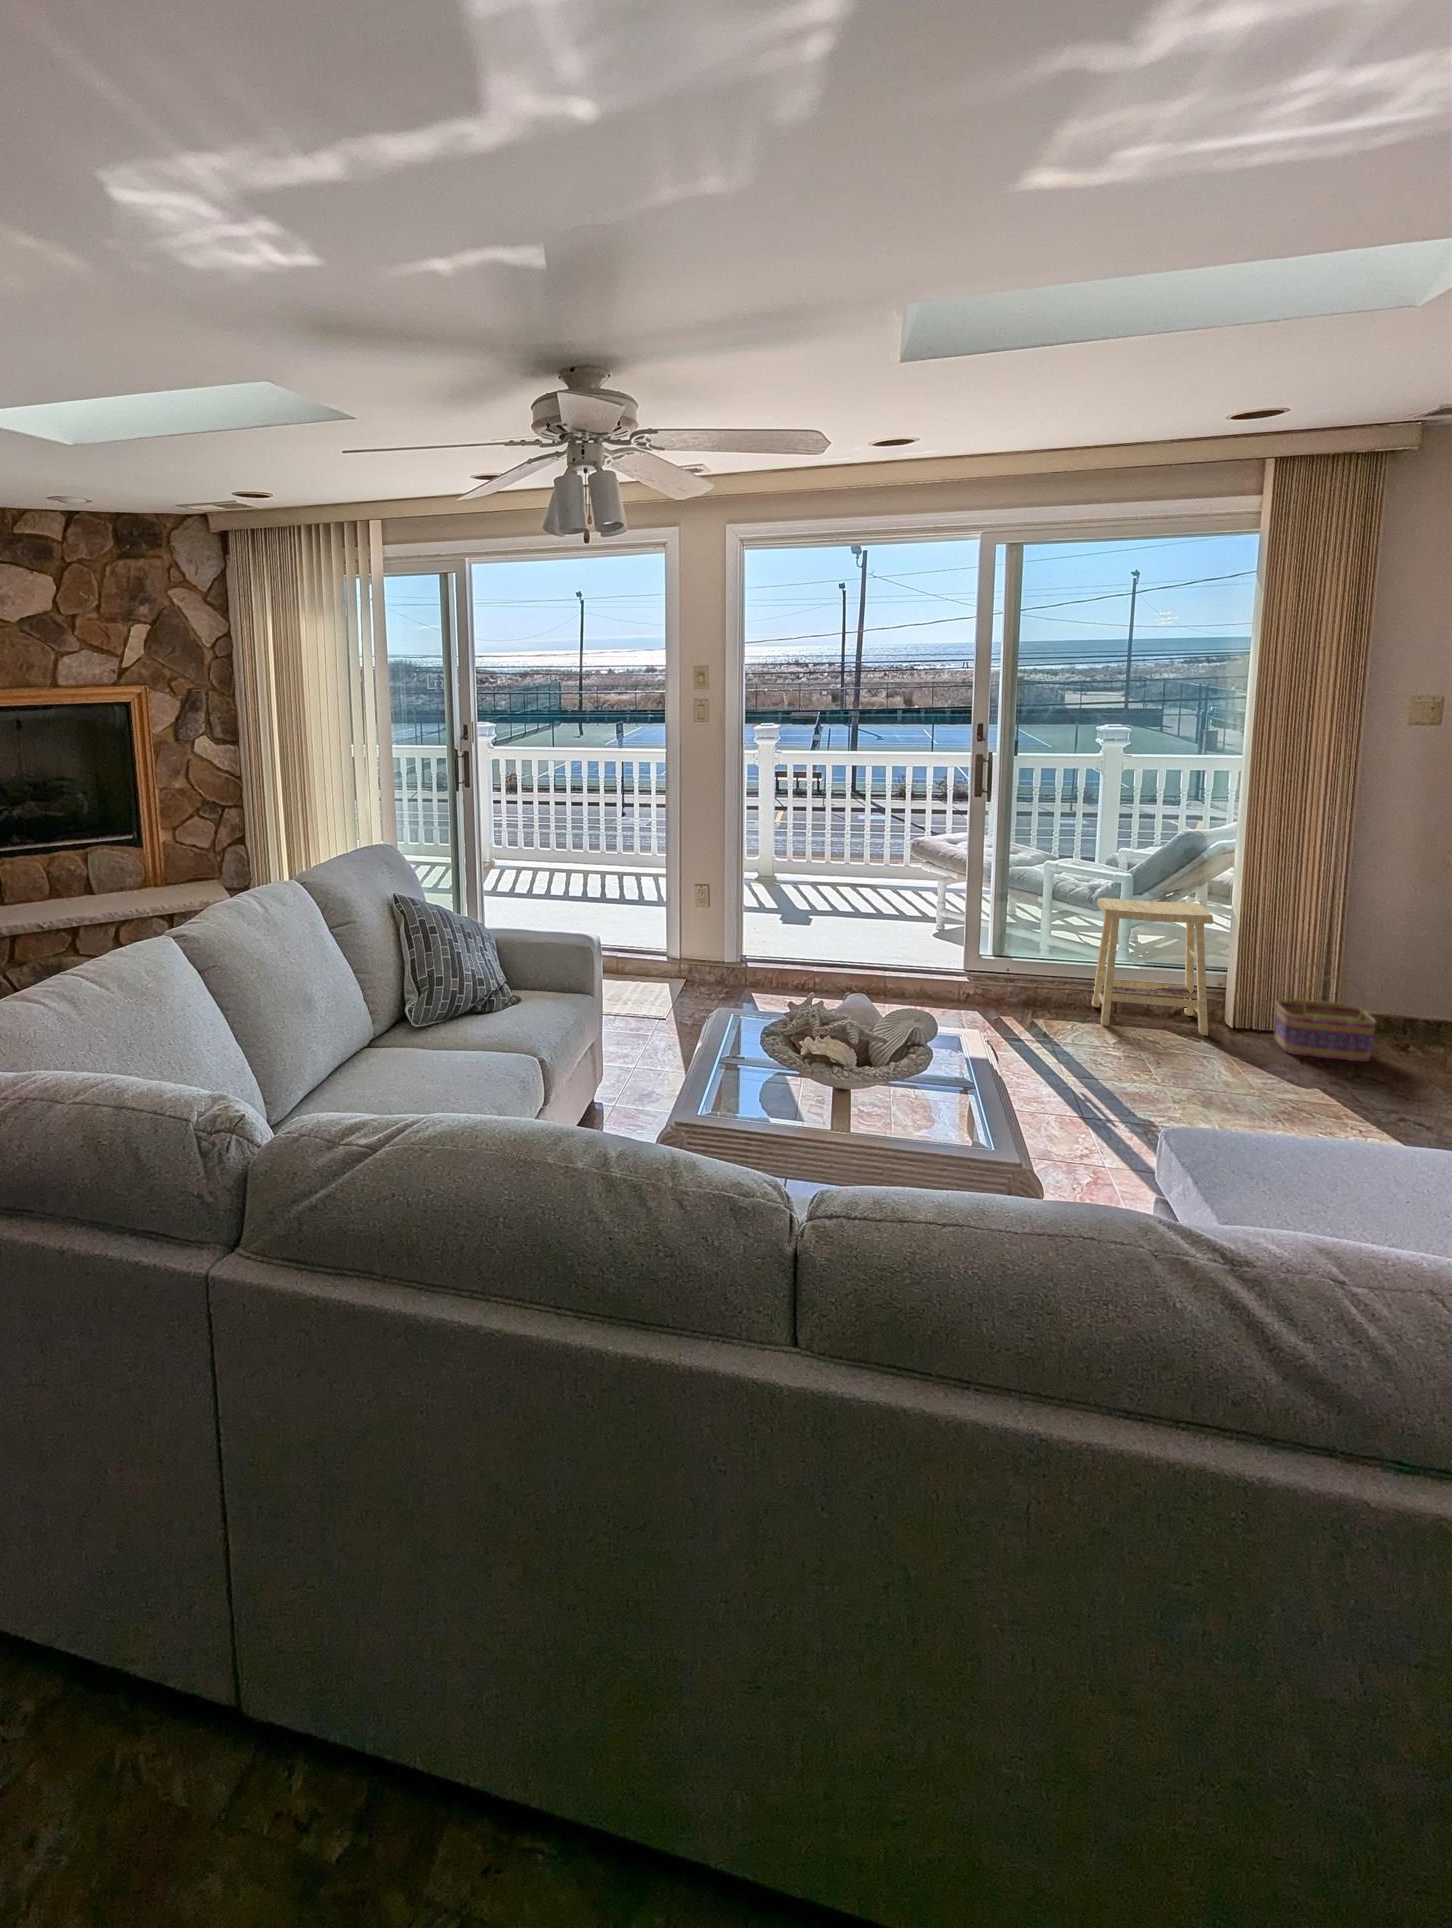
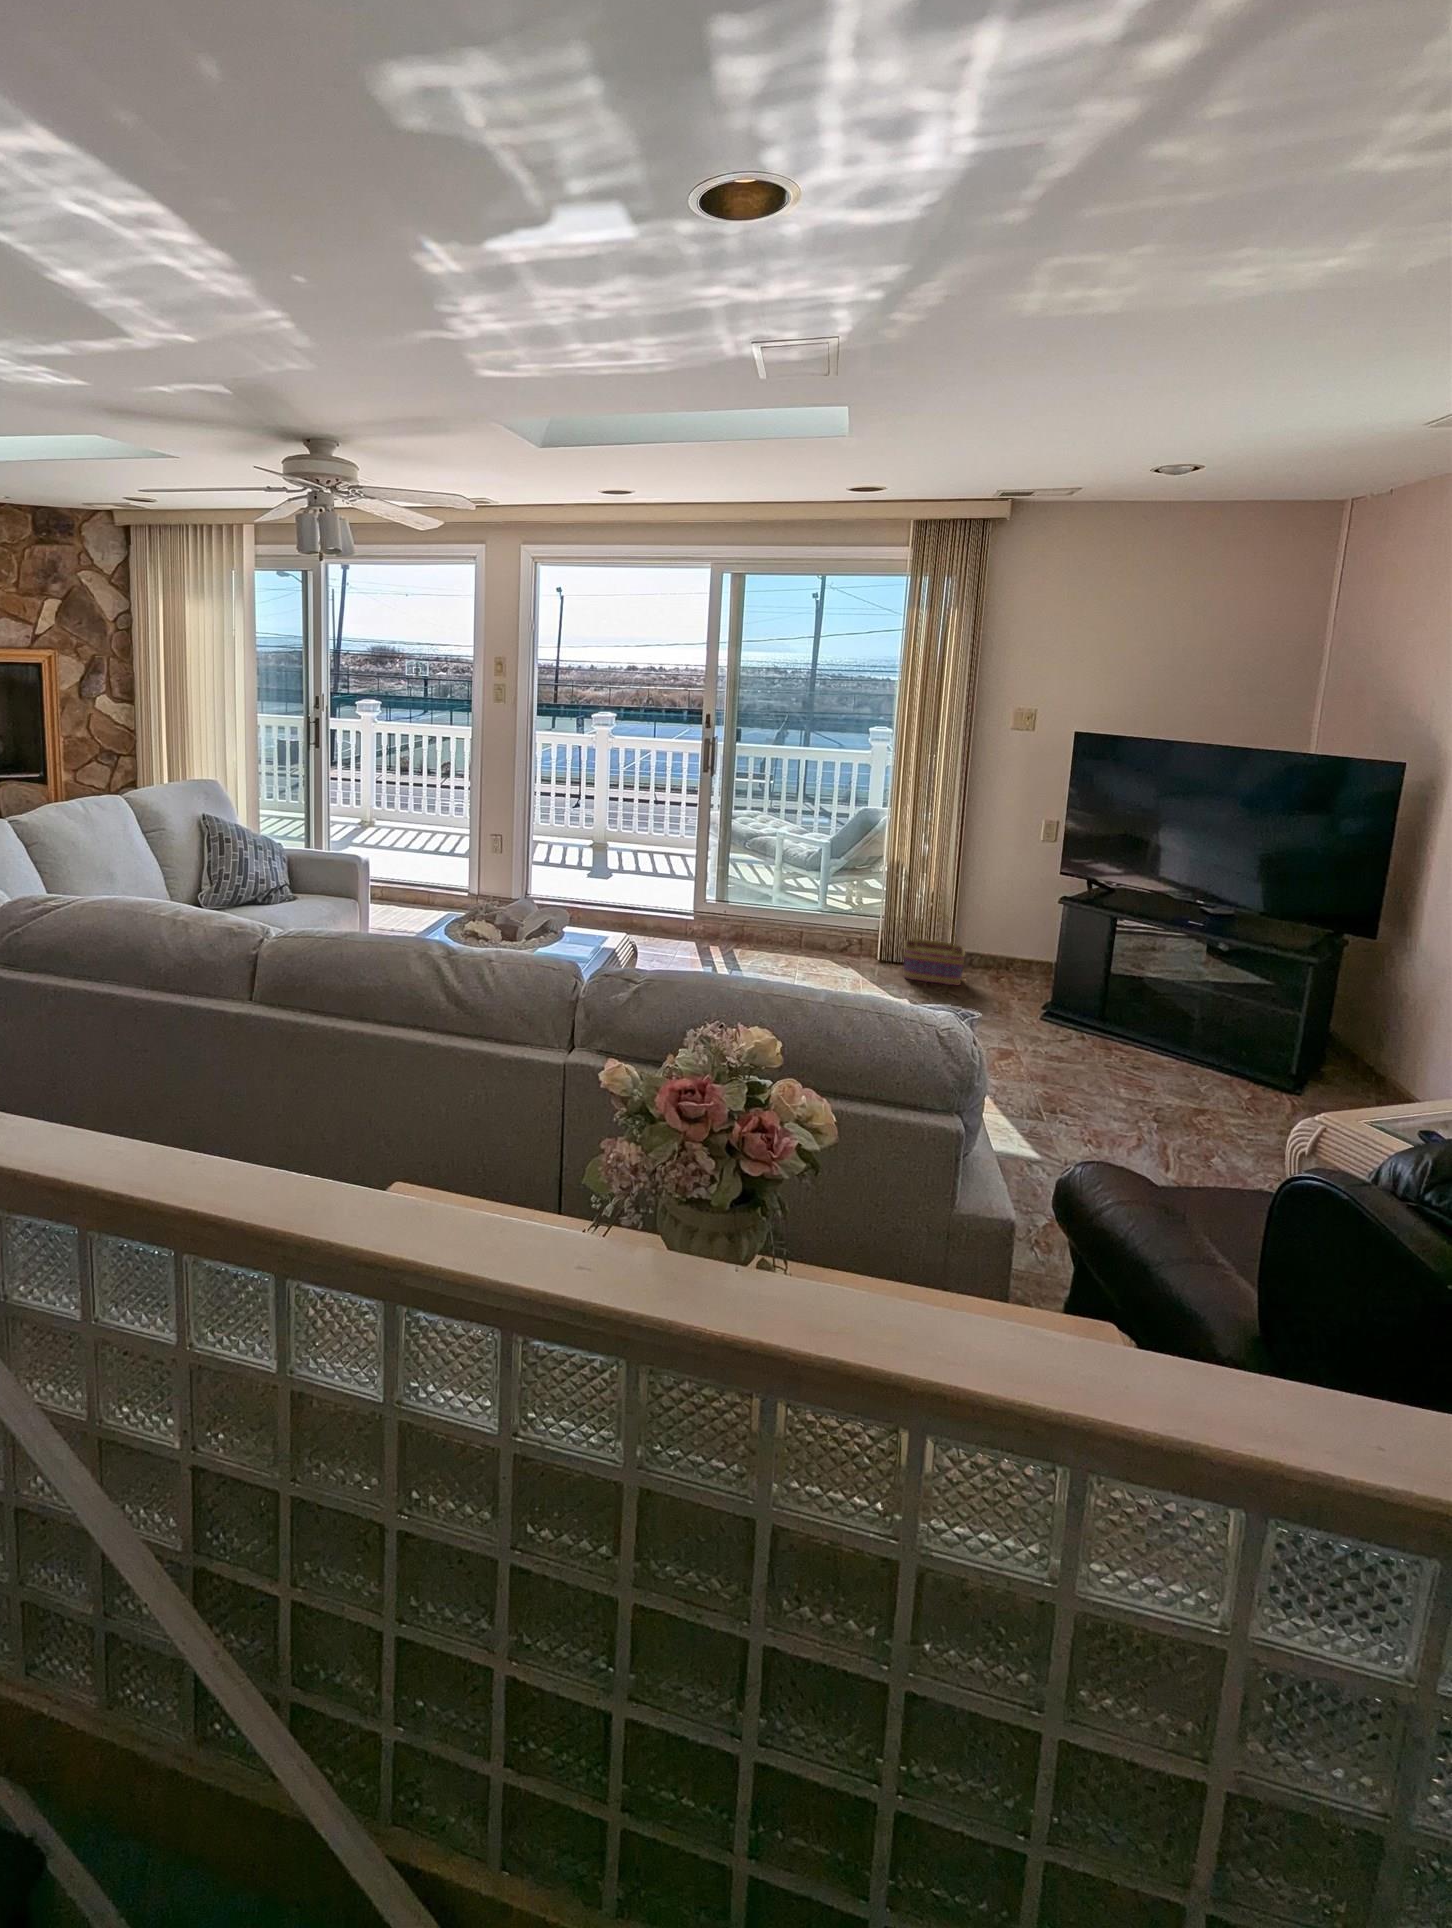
footstool: present [1092,898,1213,1036] -> none [784,858,866,966]

